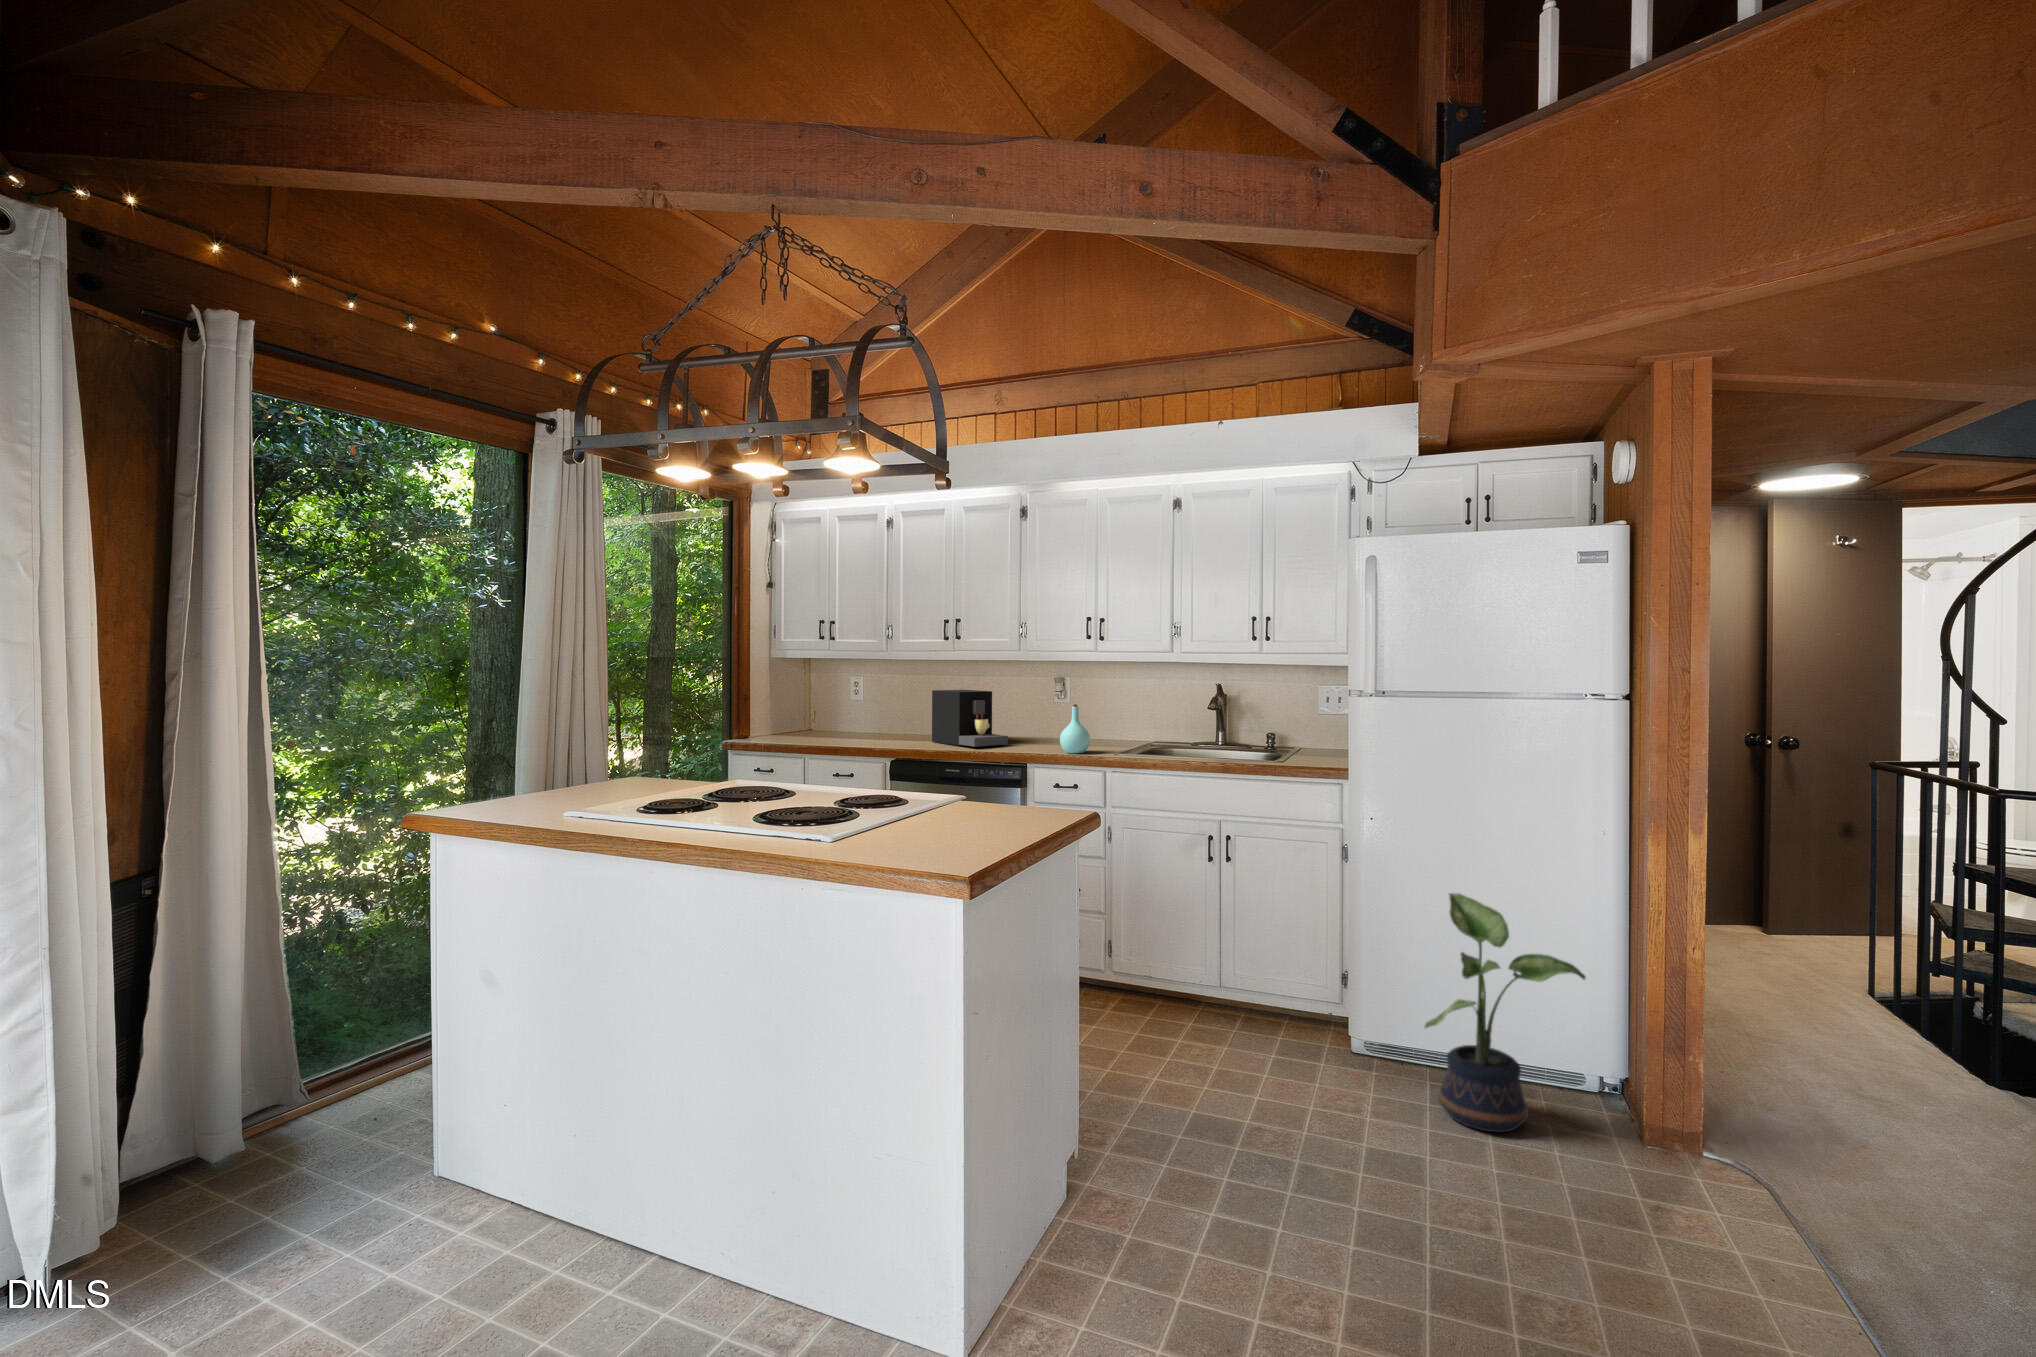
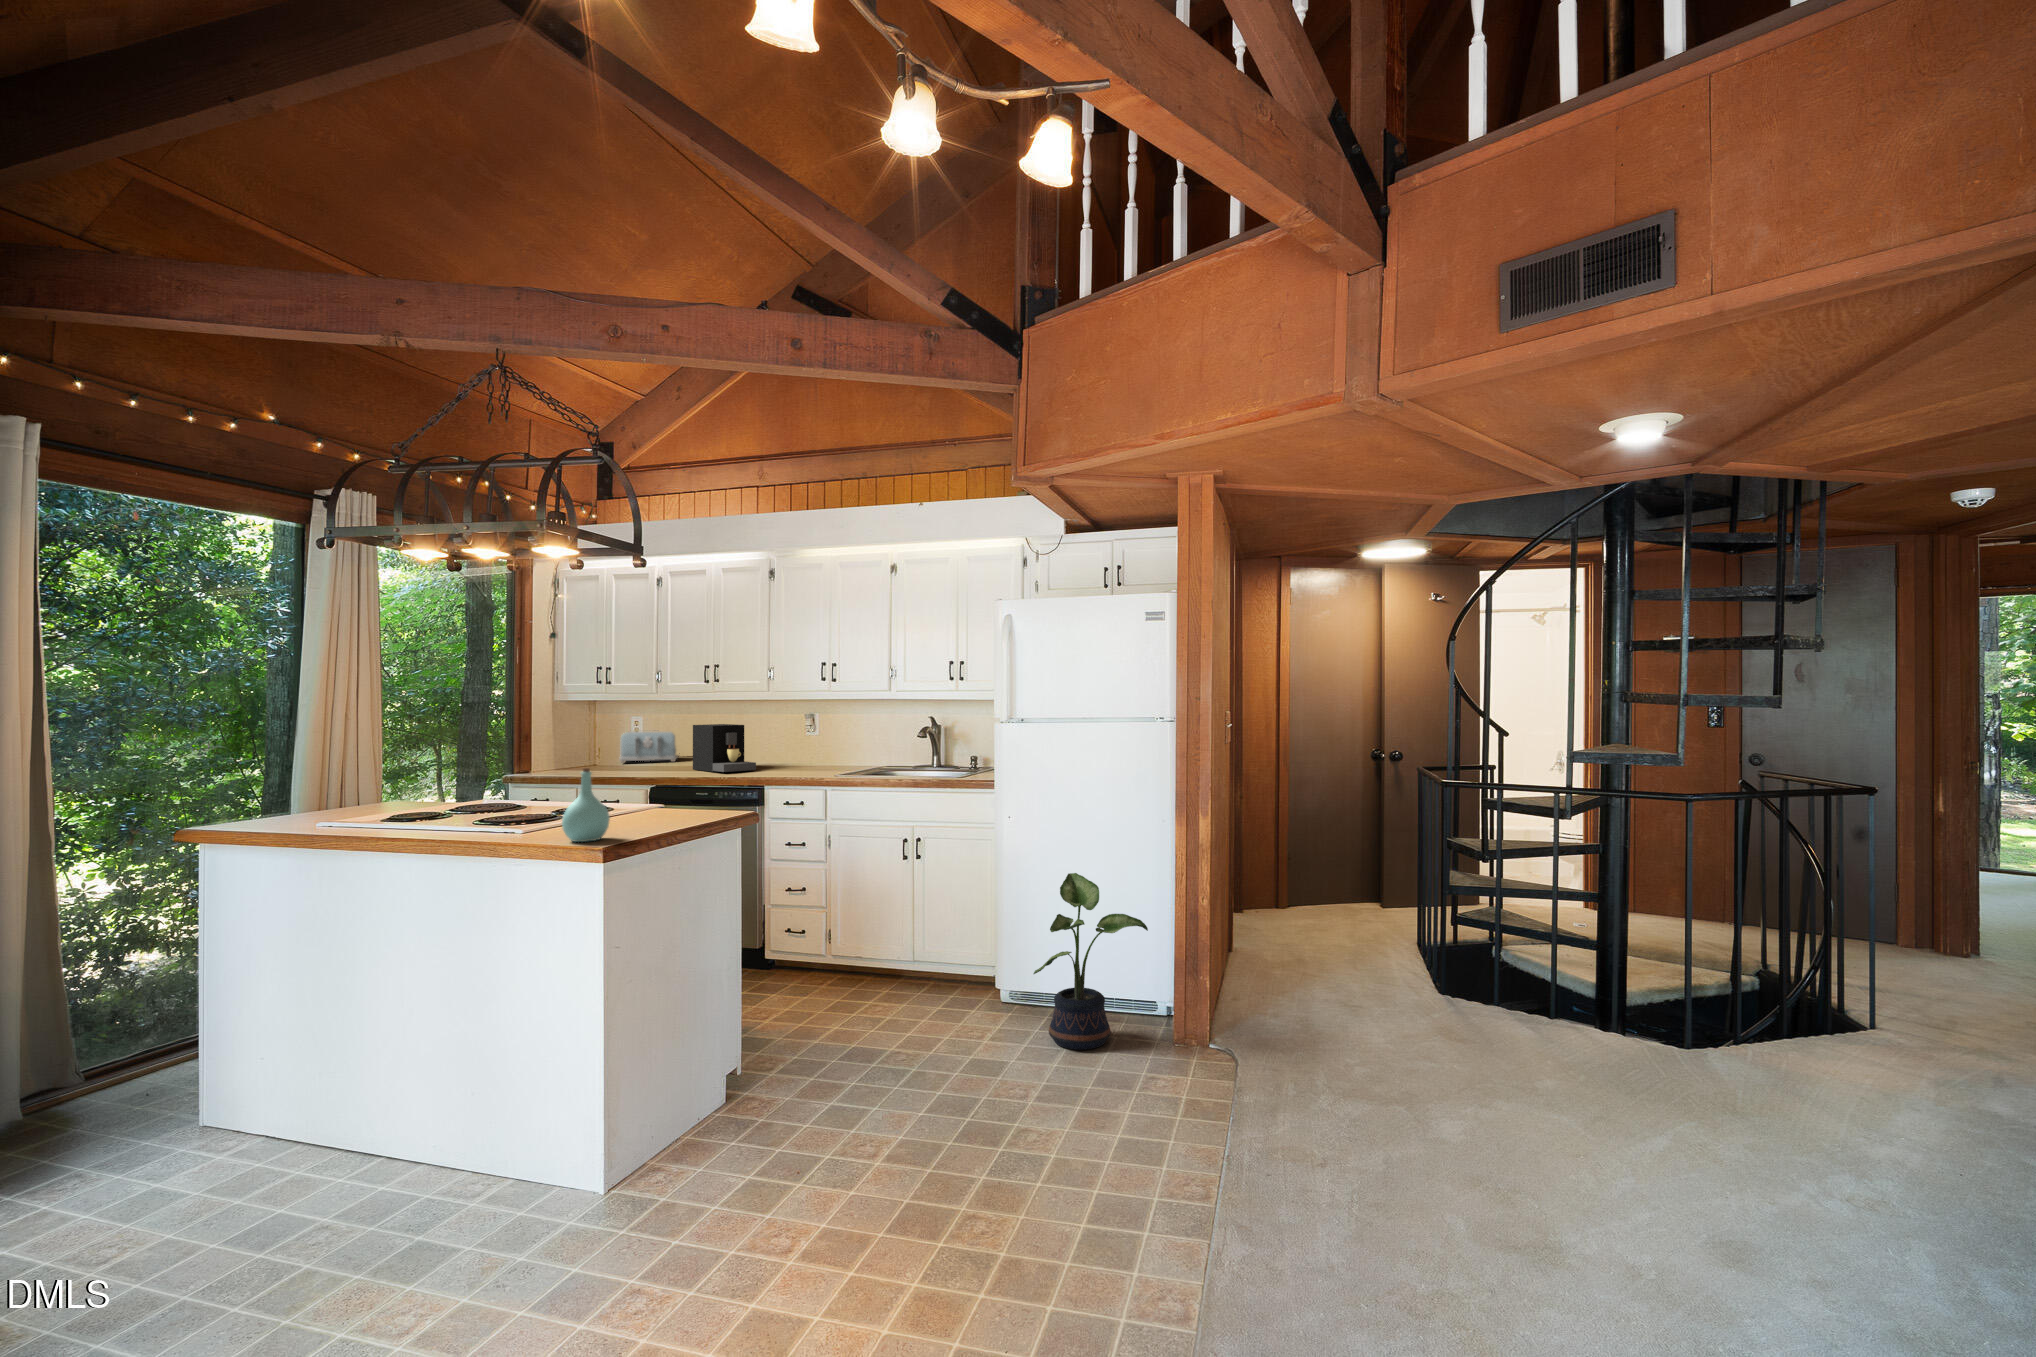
toaster: none [842,695,904,731] -> present [620,730,679,763]
bottle: present [1060,704,1090,753] -> present [562,768,610,842]

